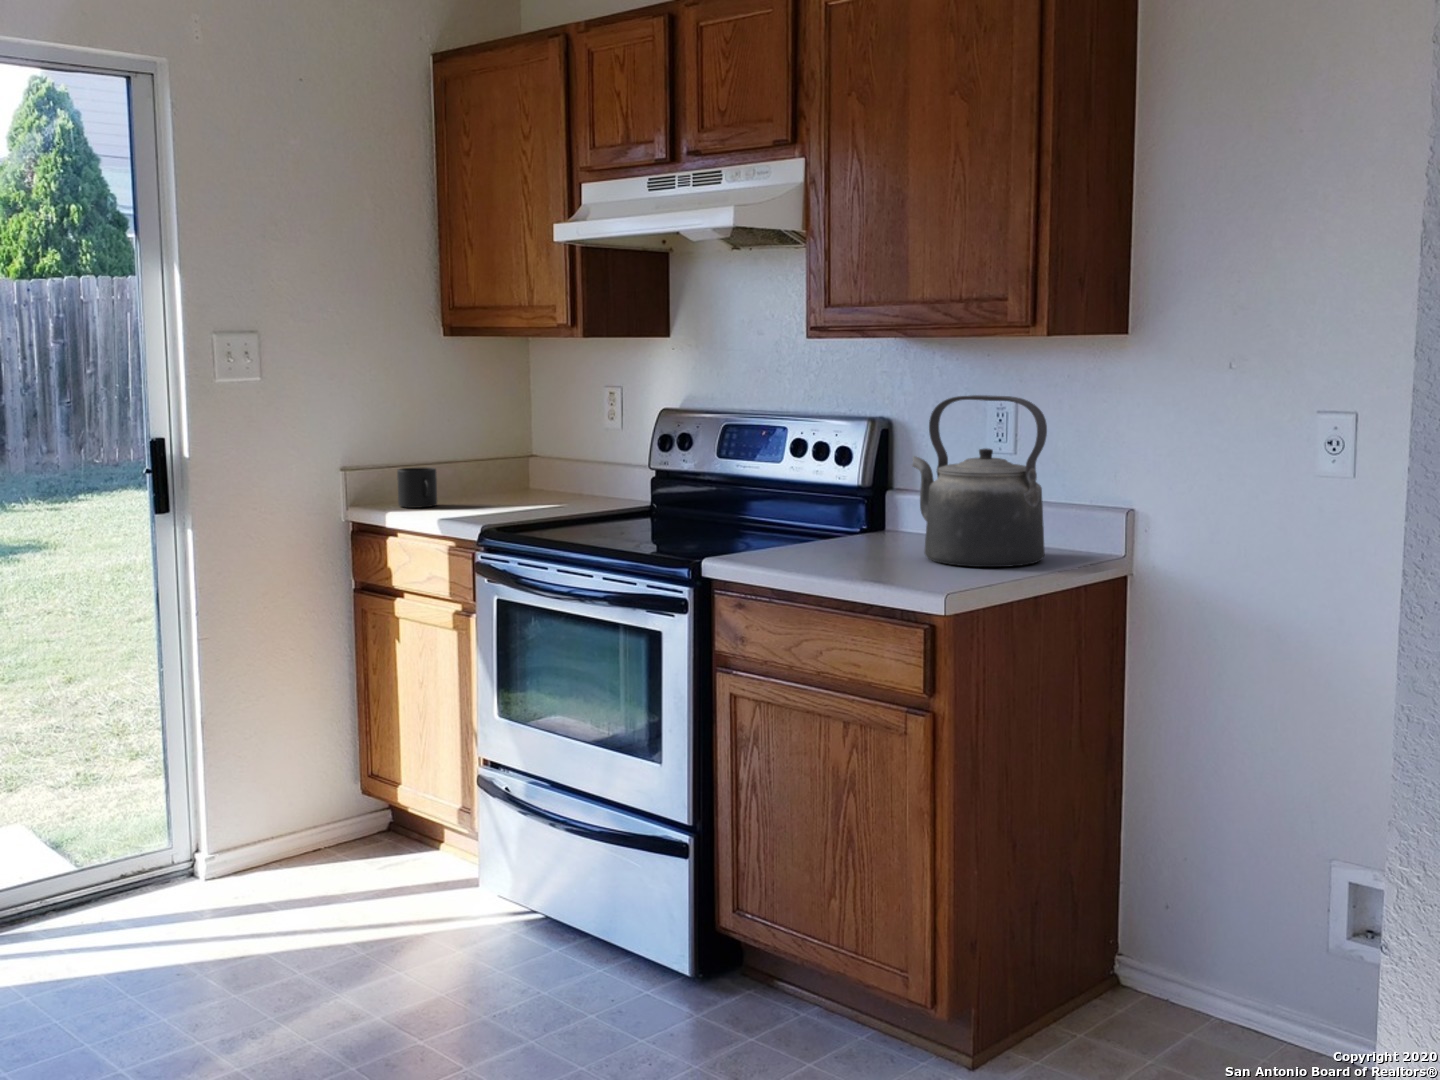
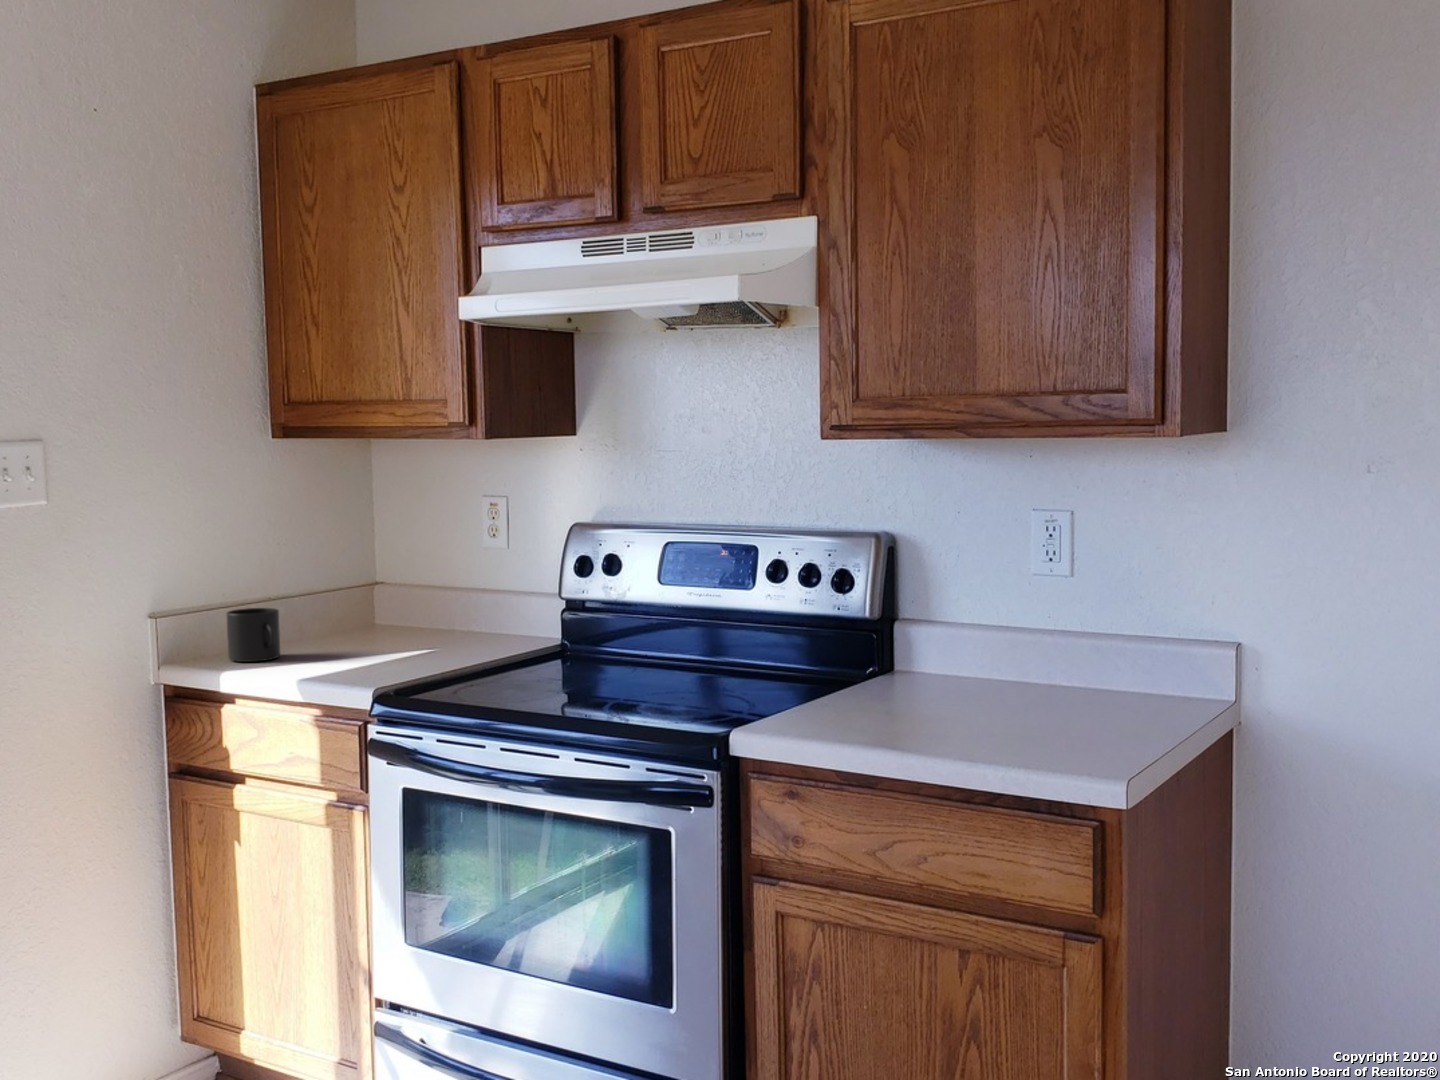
kettle: present [912,395,1047,567] -> none [971,509,1166,728]

